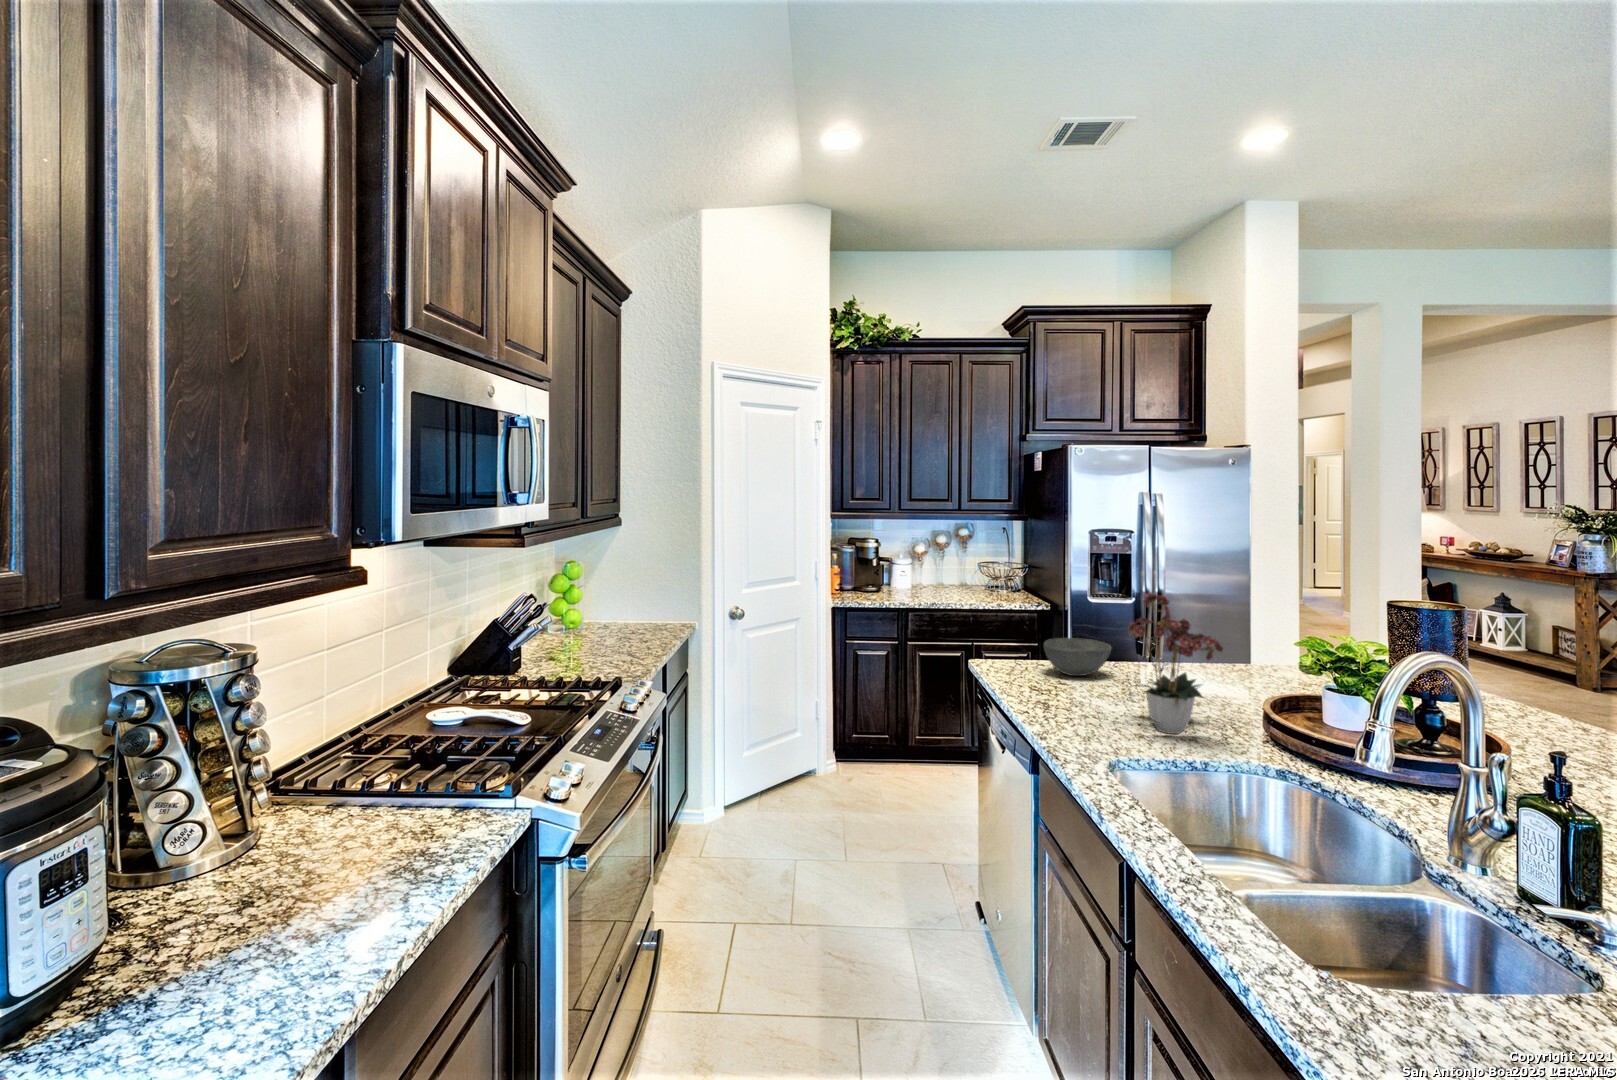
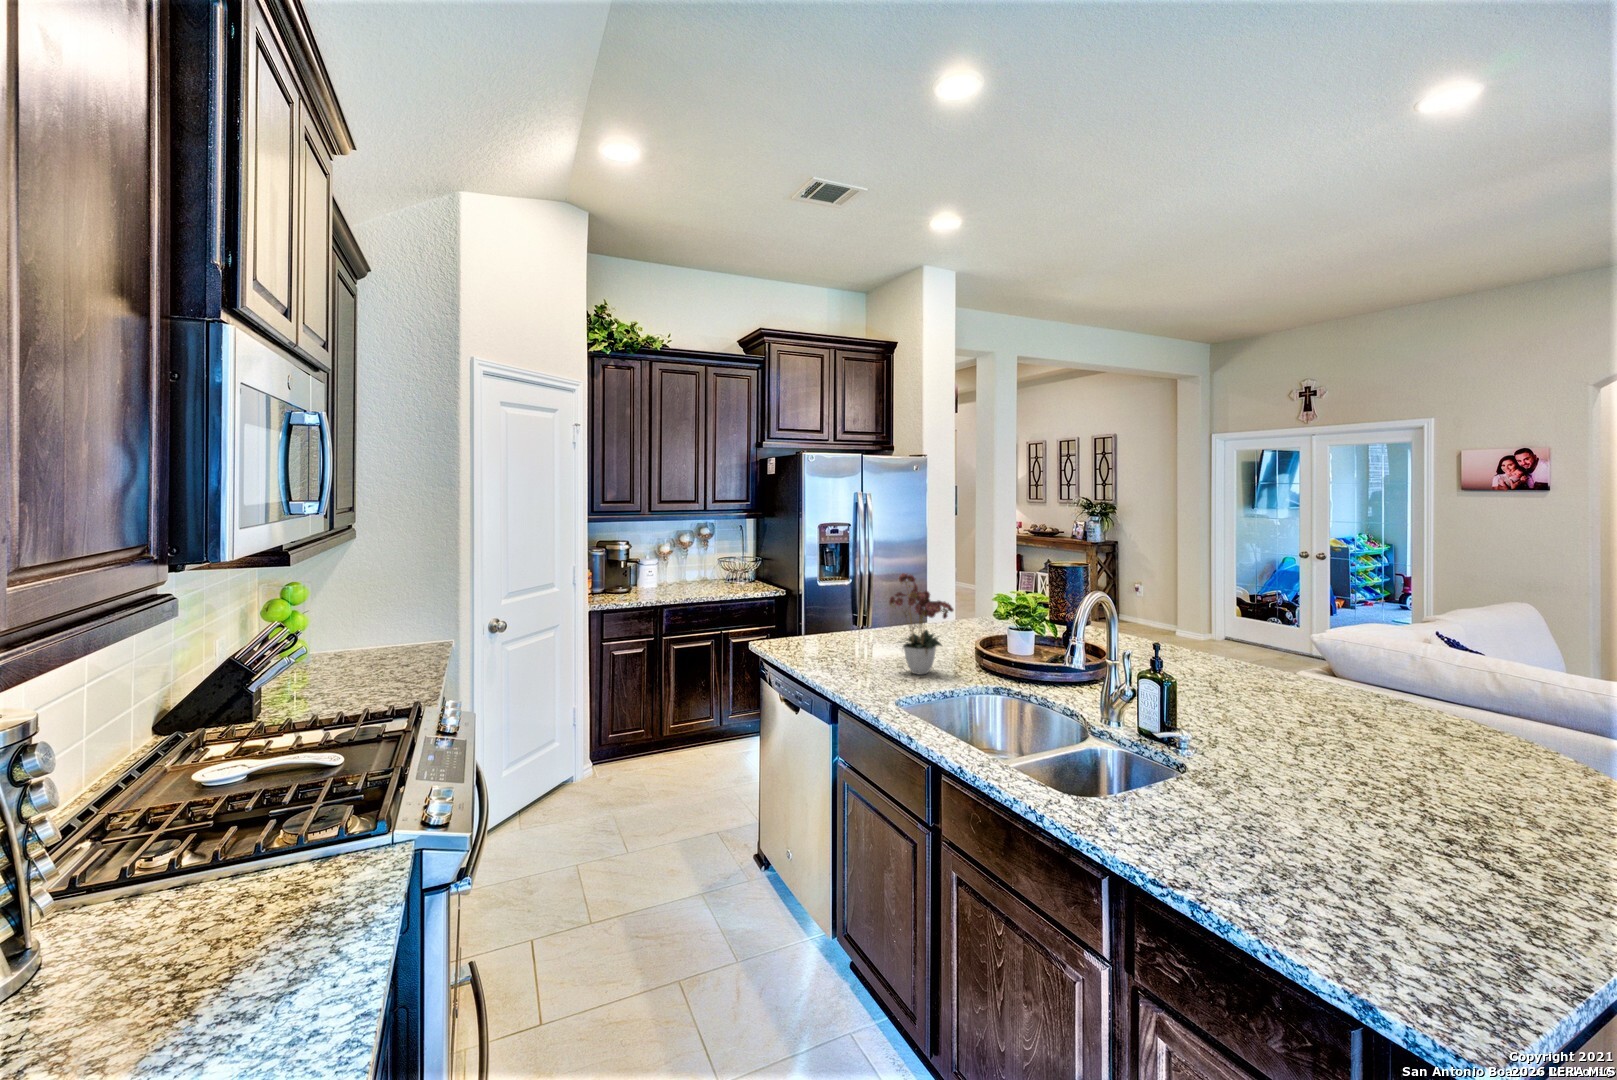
bowl: present [1044,638,1111,676] -> none [810,613,860,643]

